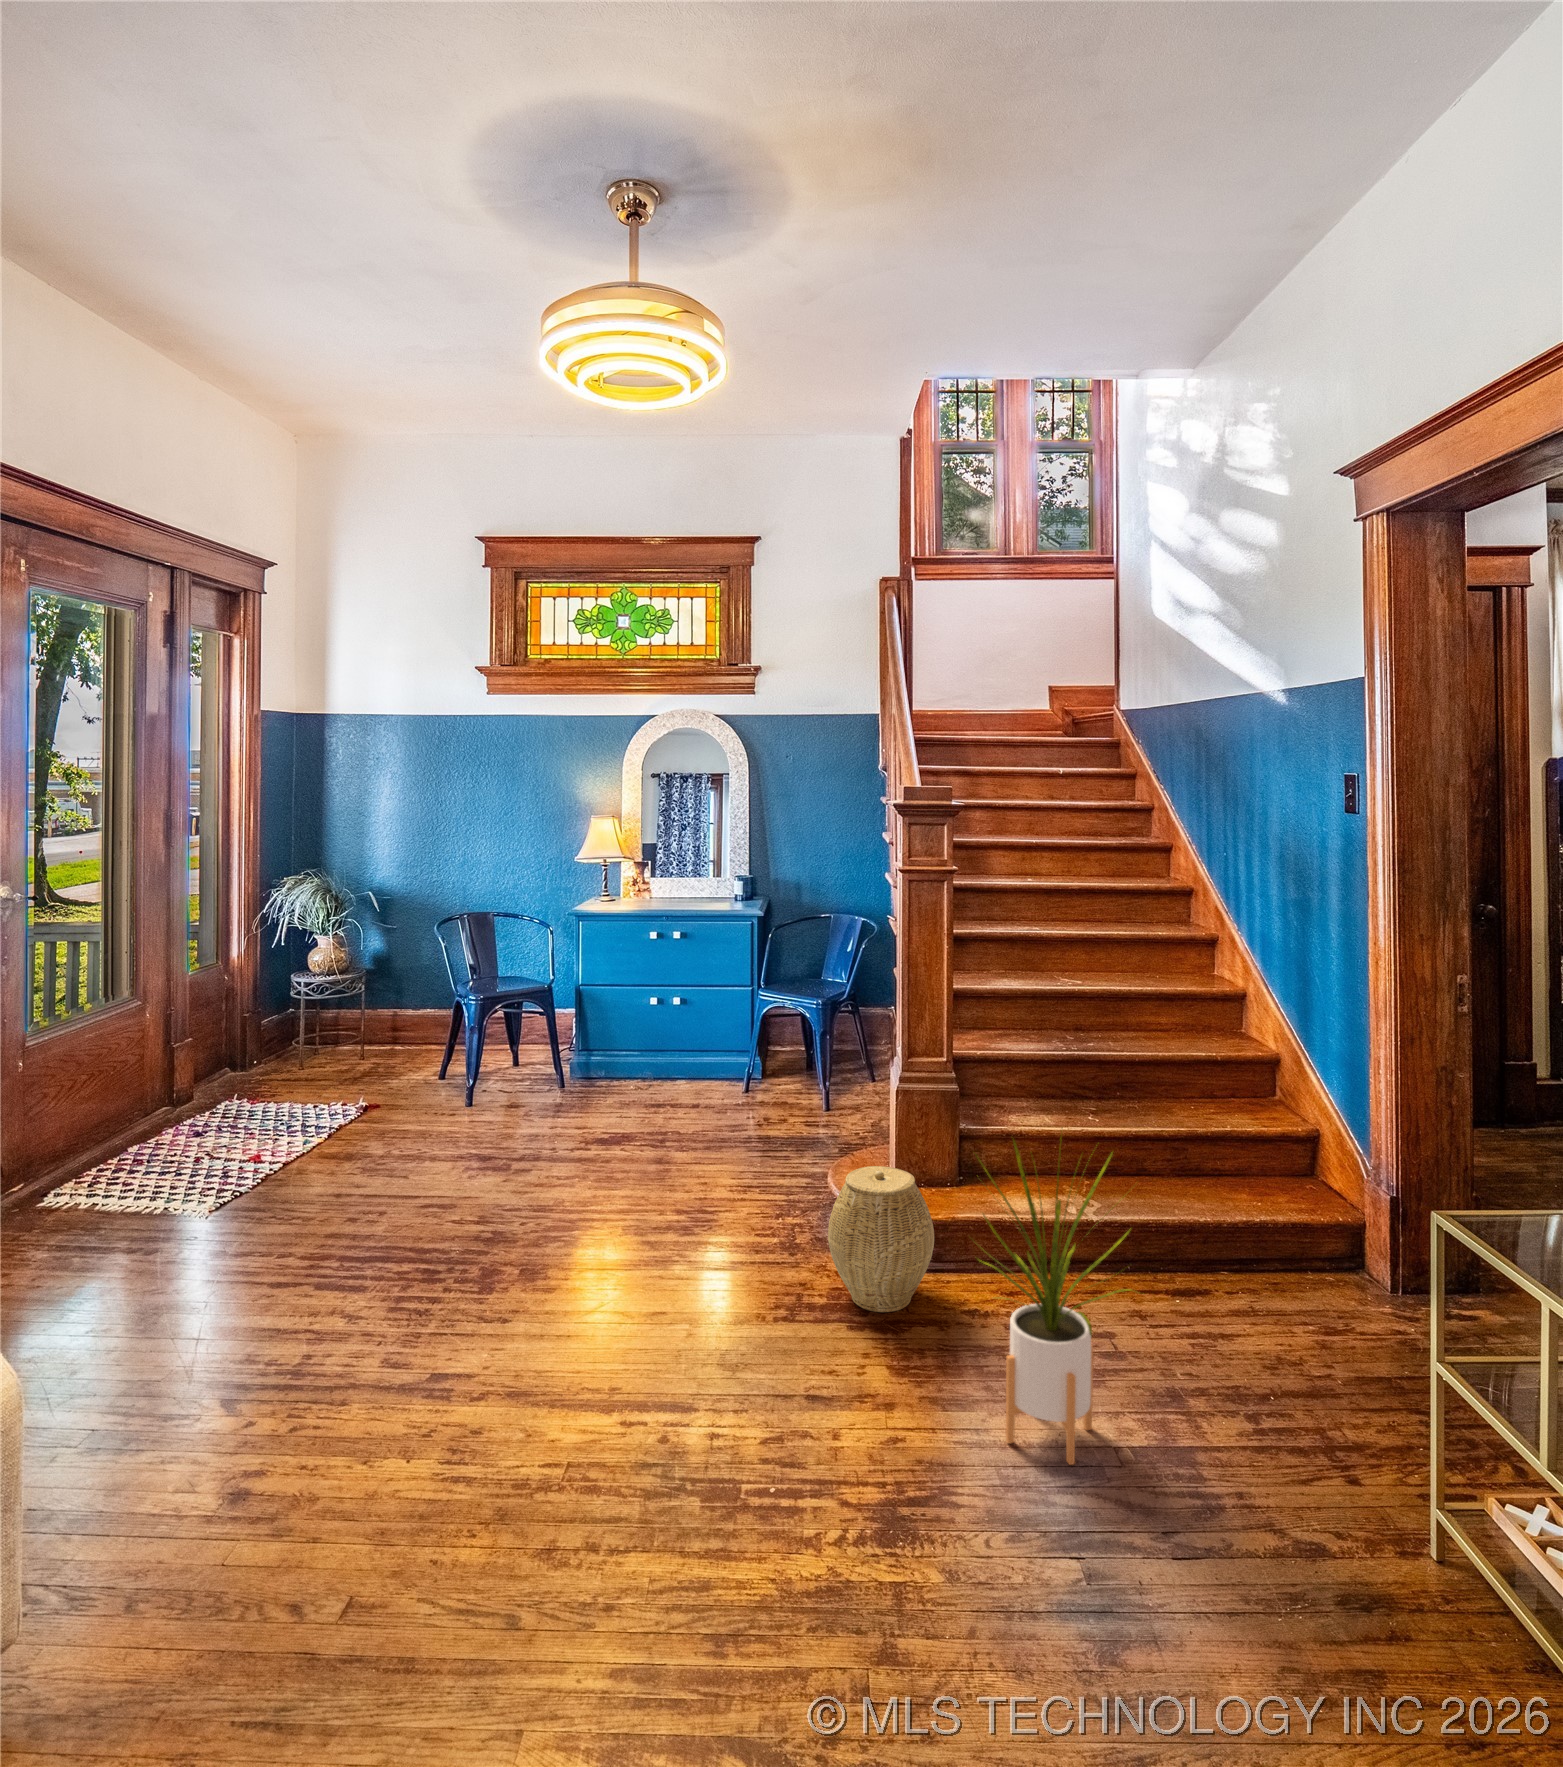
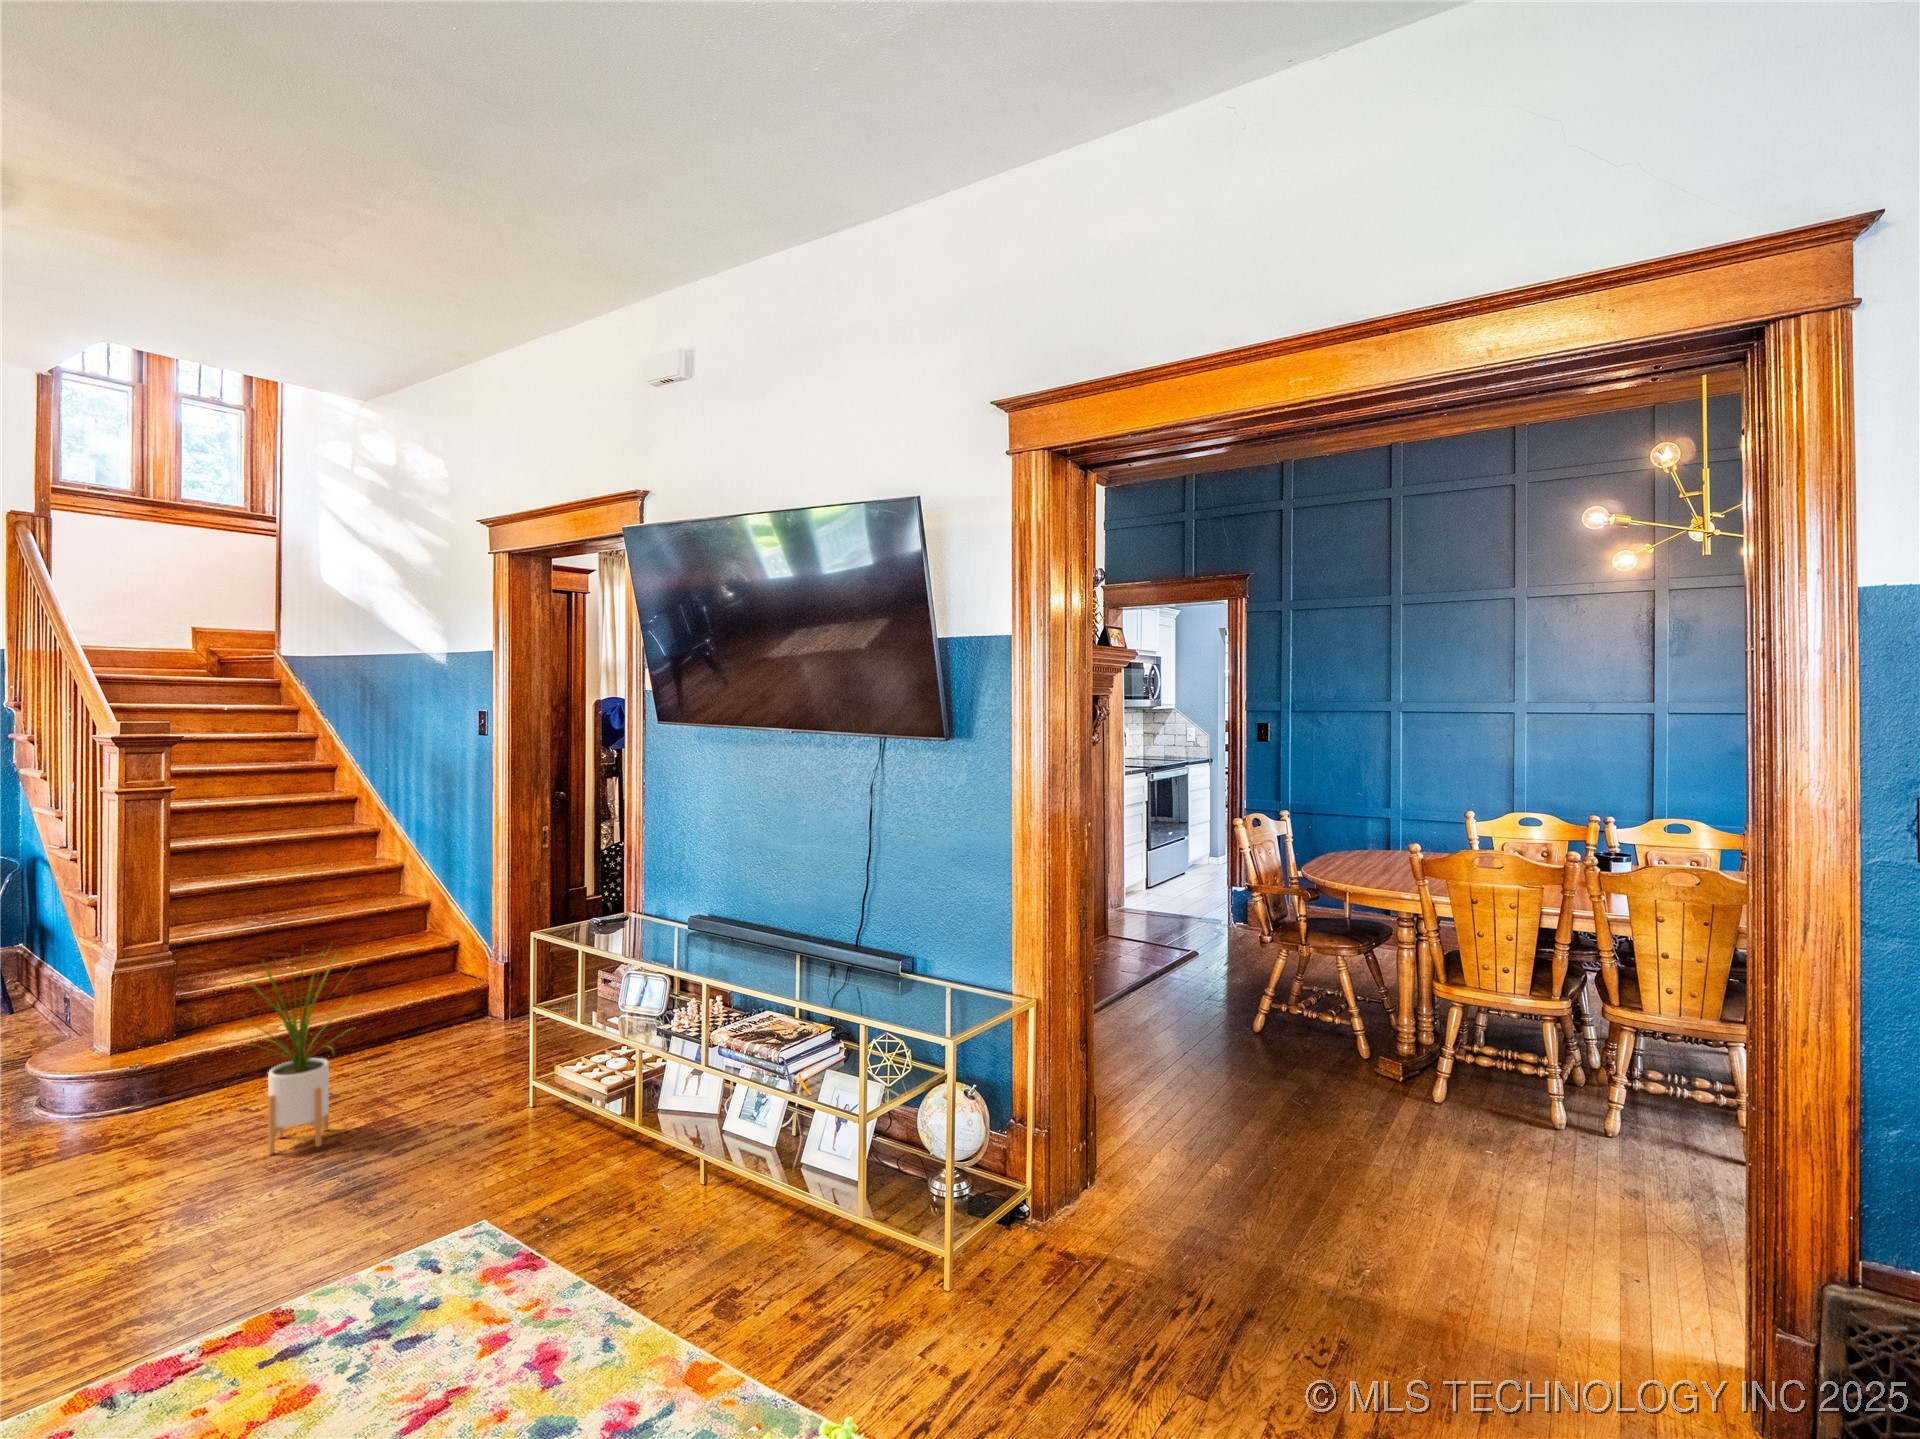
woven basket: present [828,1166,934,1312] -> none [59,1026,172,1144]

